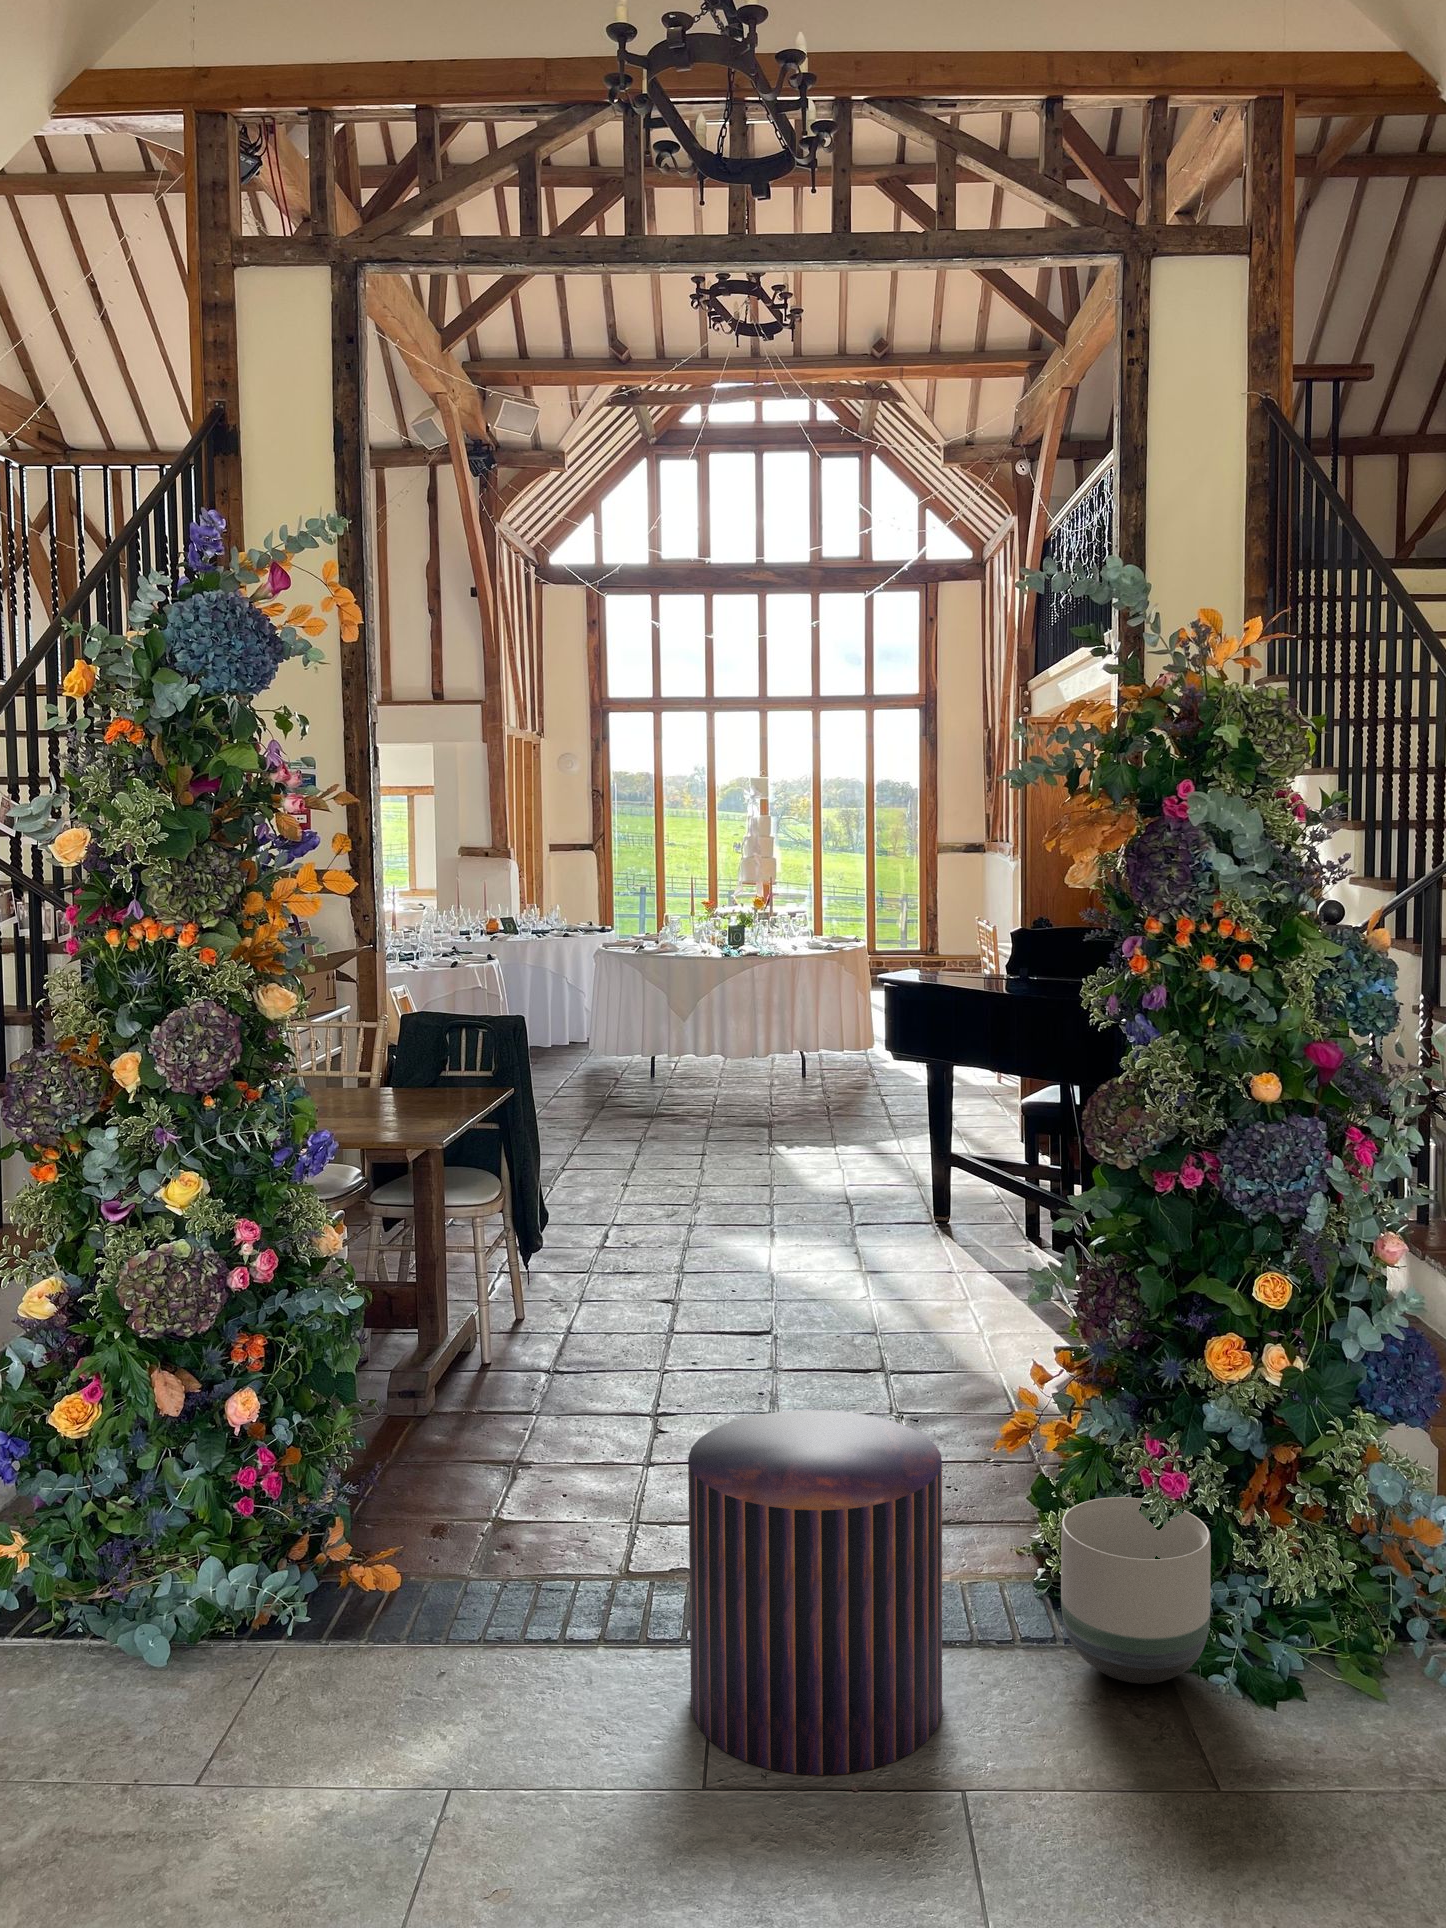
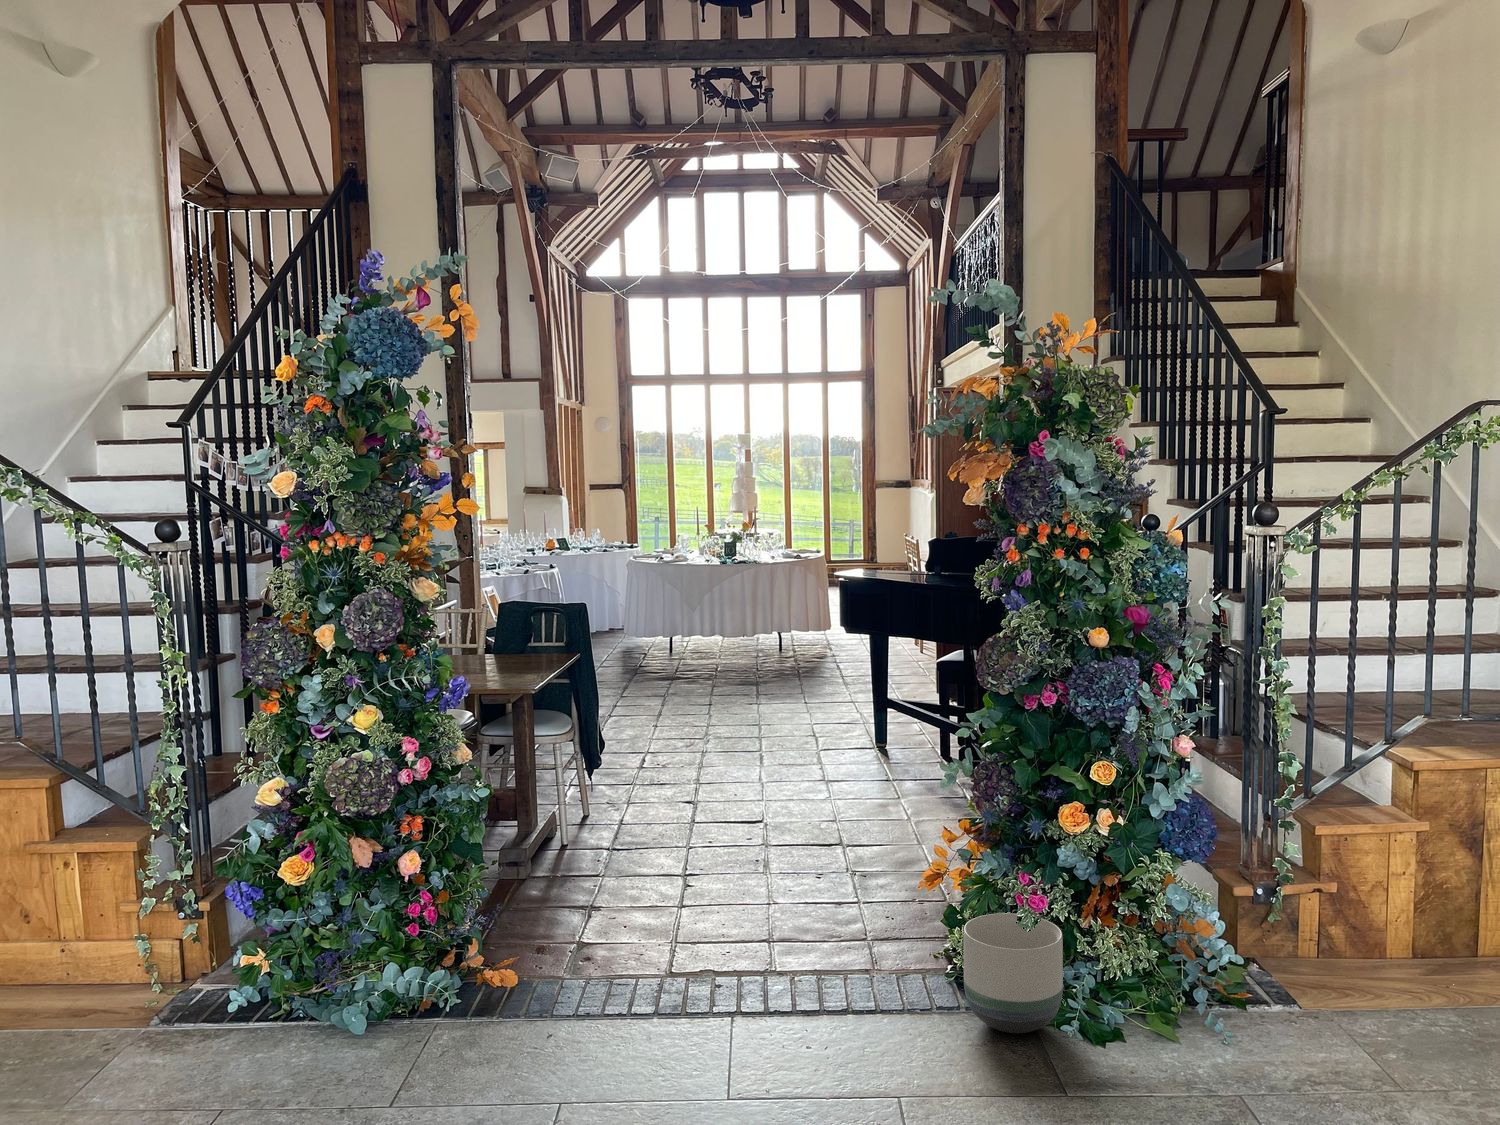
pouf: present [688,1410,942,1775] -> none [714,858,885,1091]

